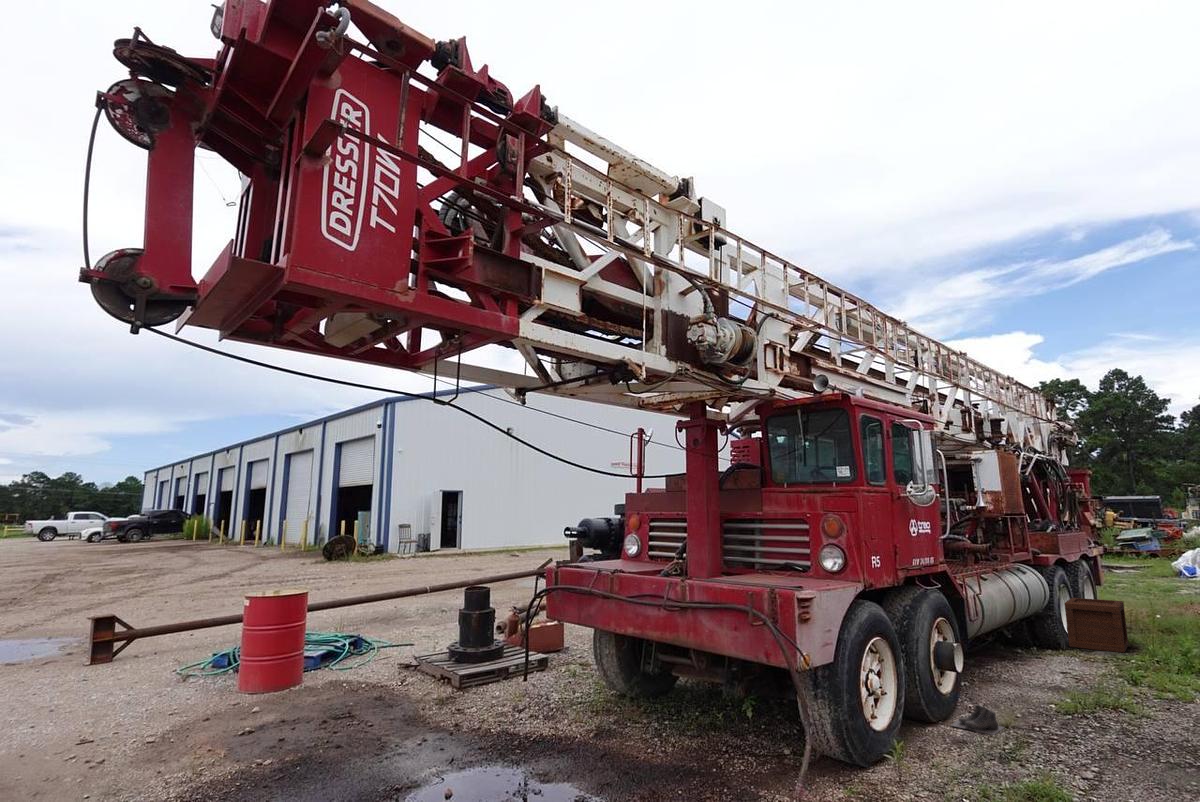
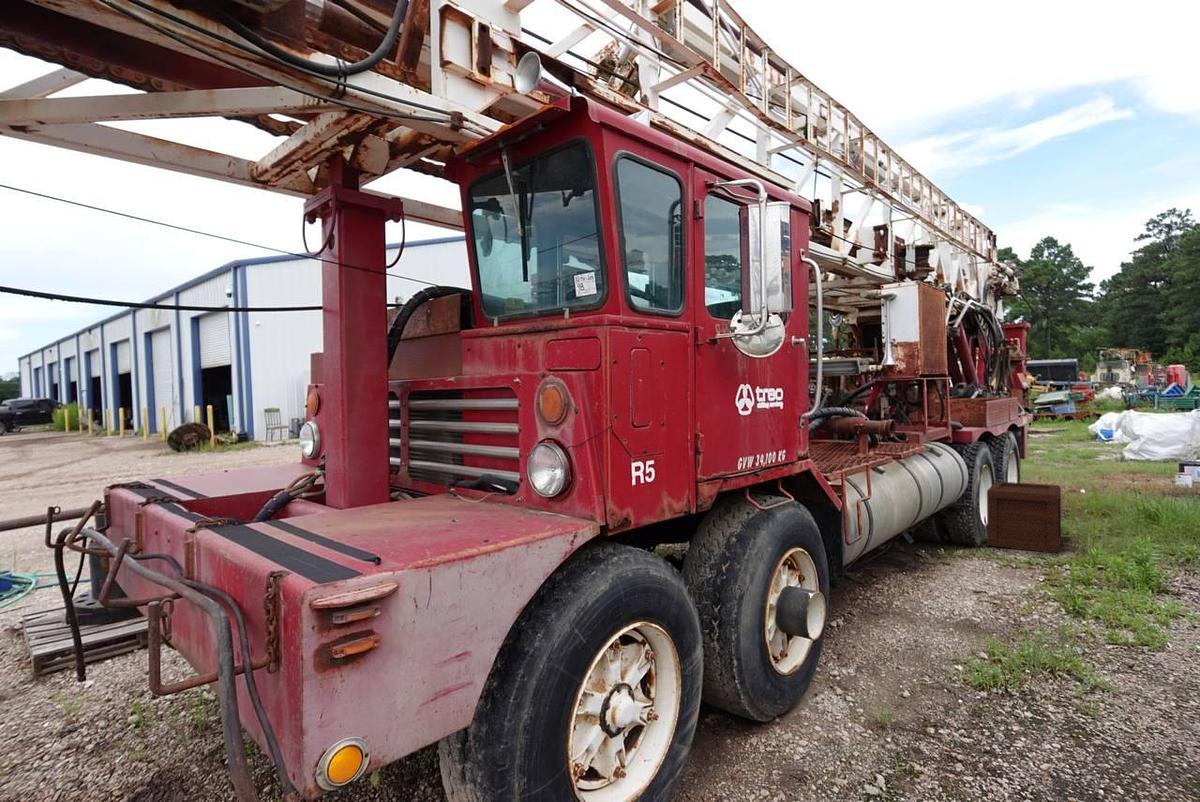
boots: present [951,704,1004,735] -> none [790,696,881,762]

